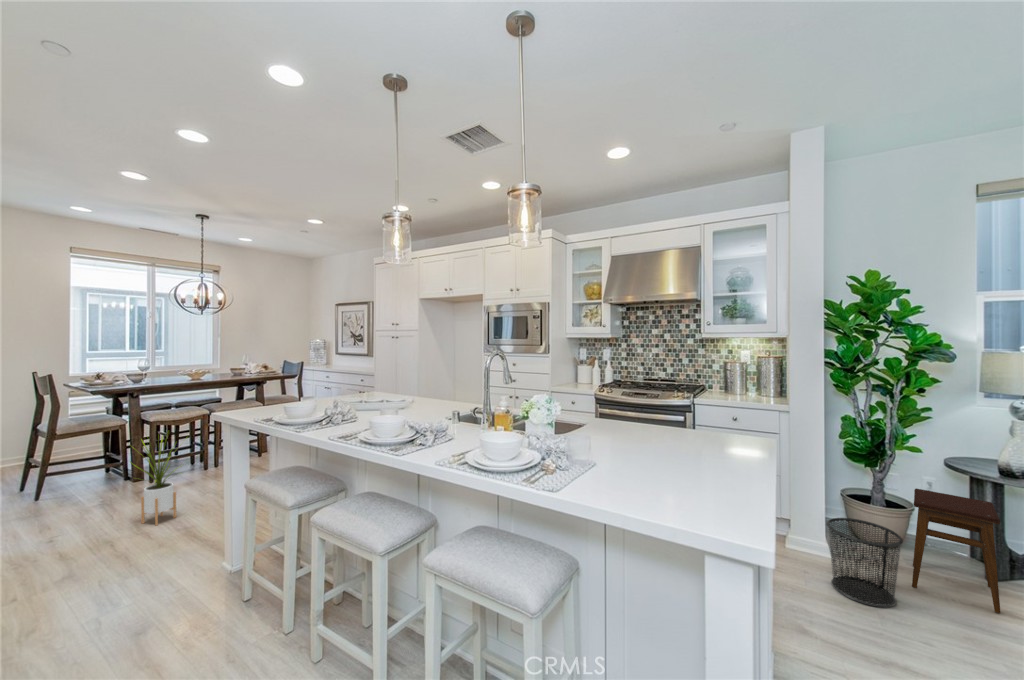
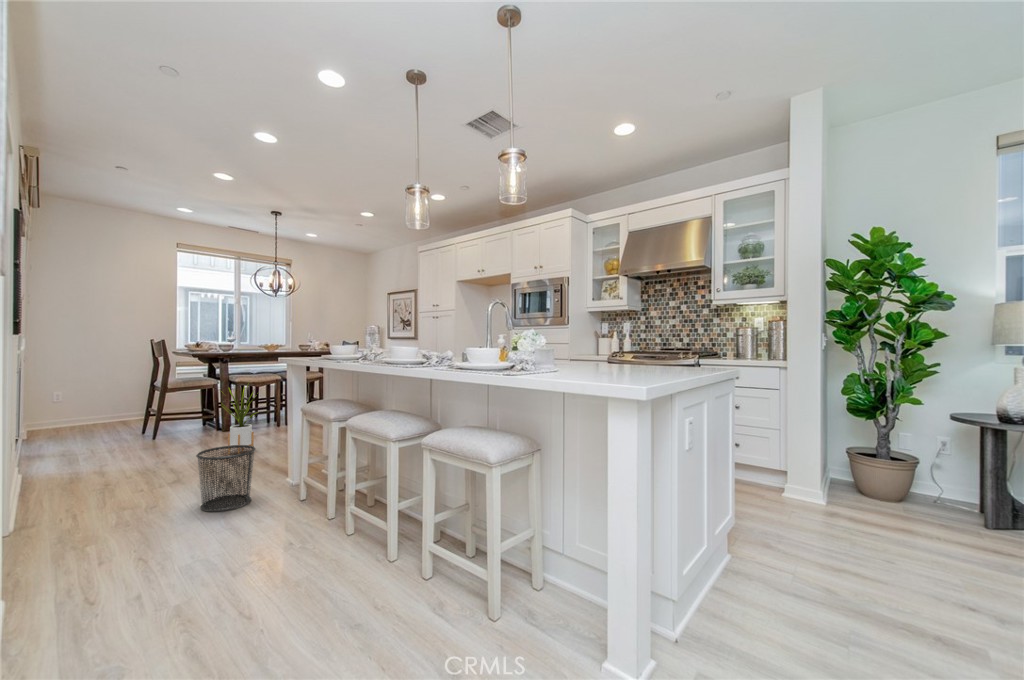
stool: present [912,489,1001,613] -> none [898,439,989,550]
waste bin: present [827,518,903,607] -> present [196,445,256,512]

